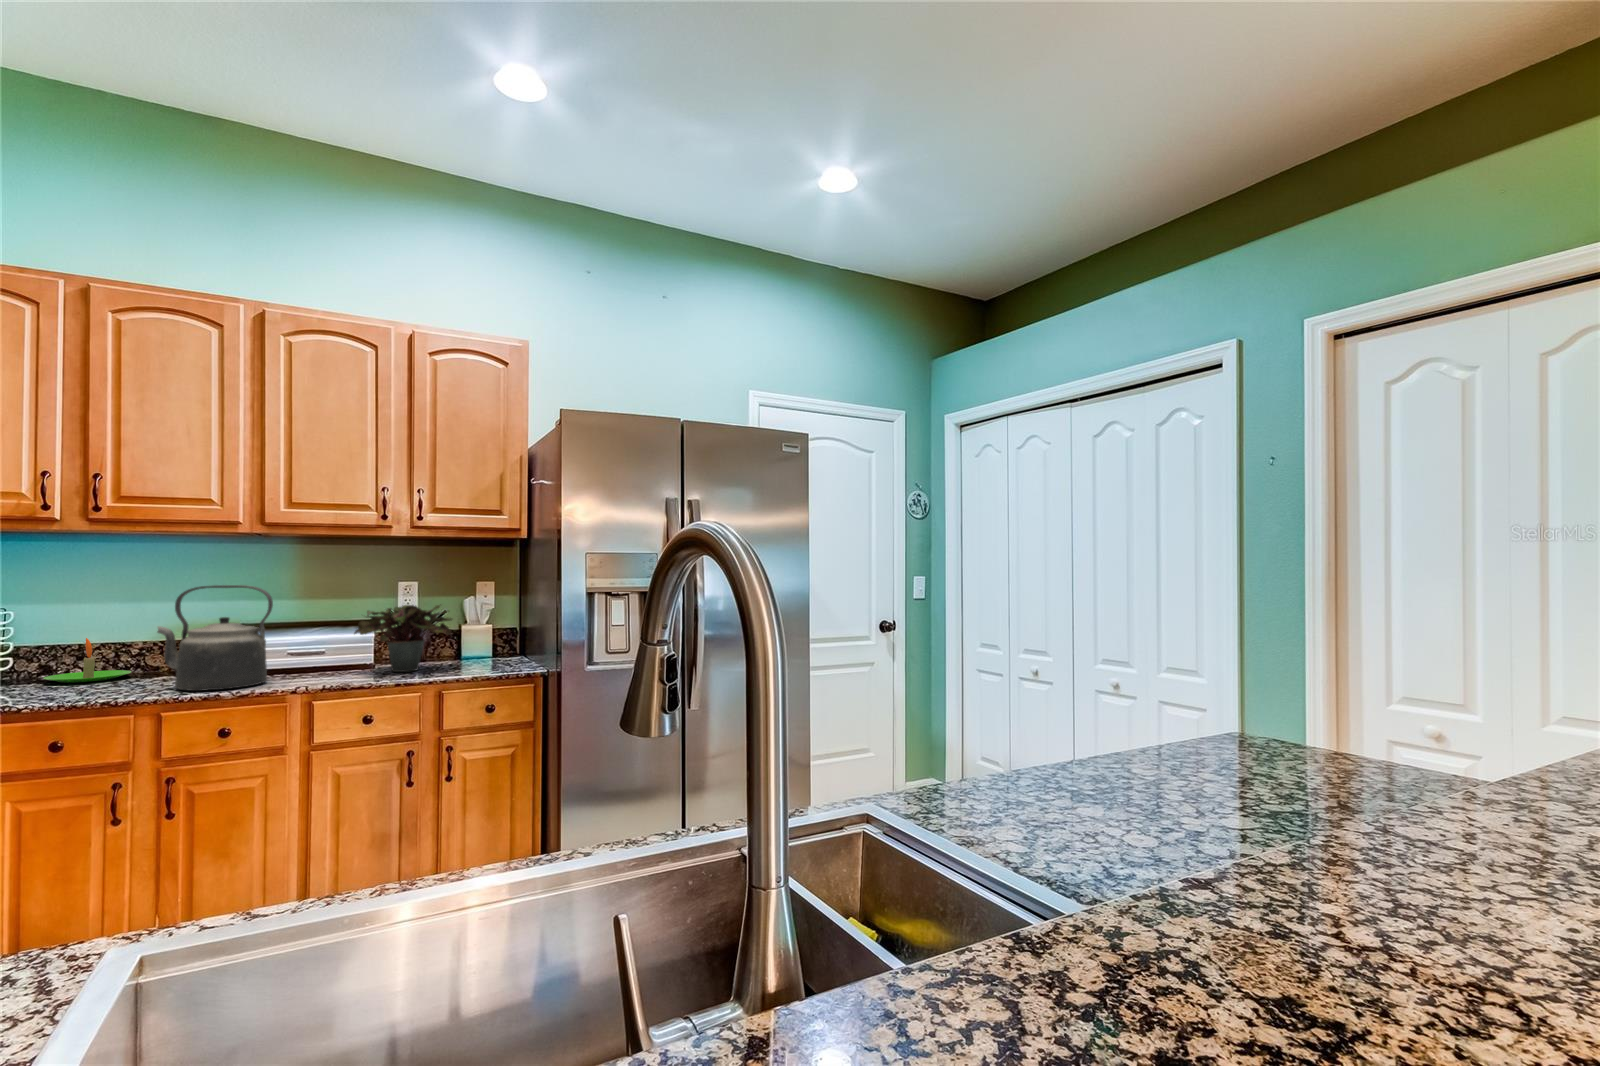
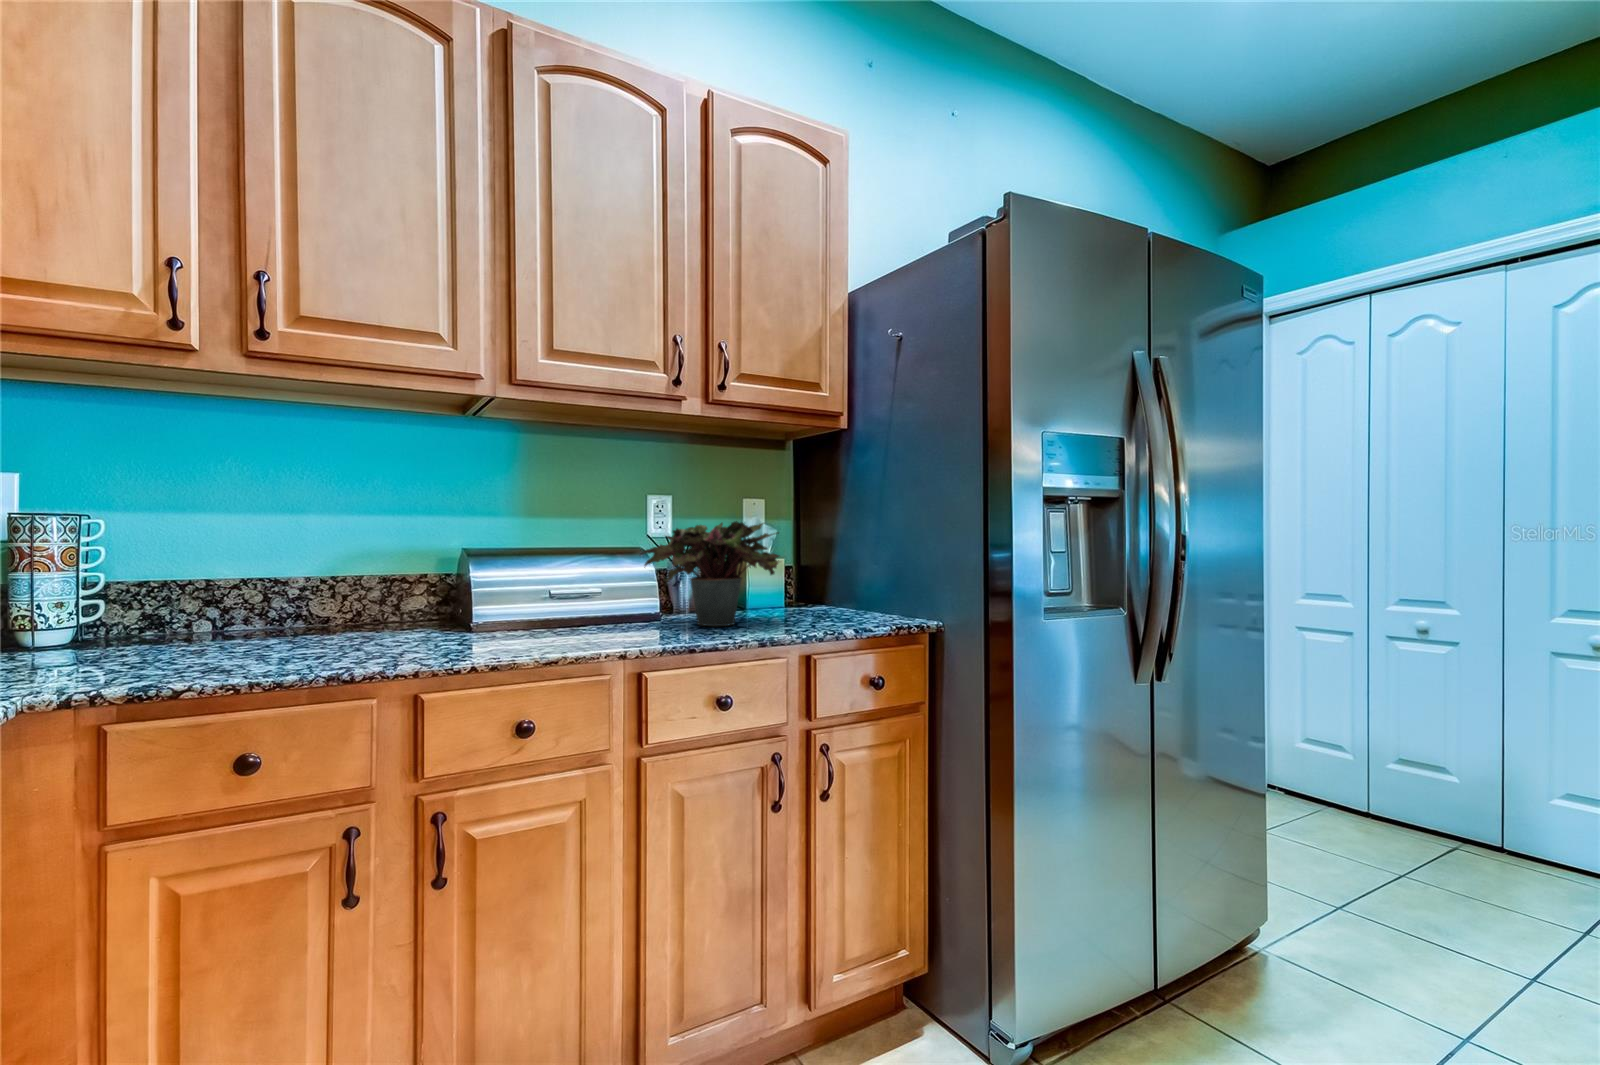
kettle: present [157,585,273,691] -> none [374,475,554,655]
candle: present [43,638,131,683] -> none [159,567,295,642]

